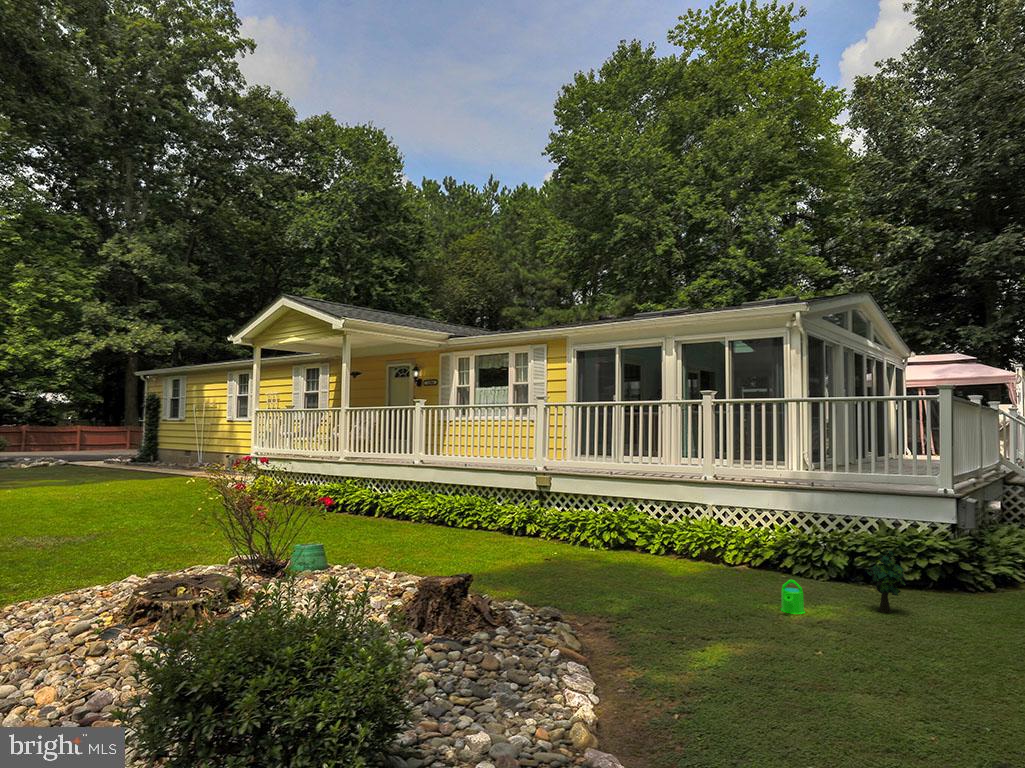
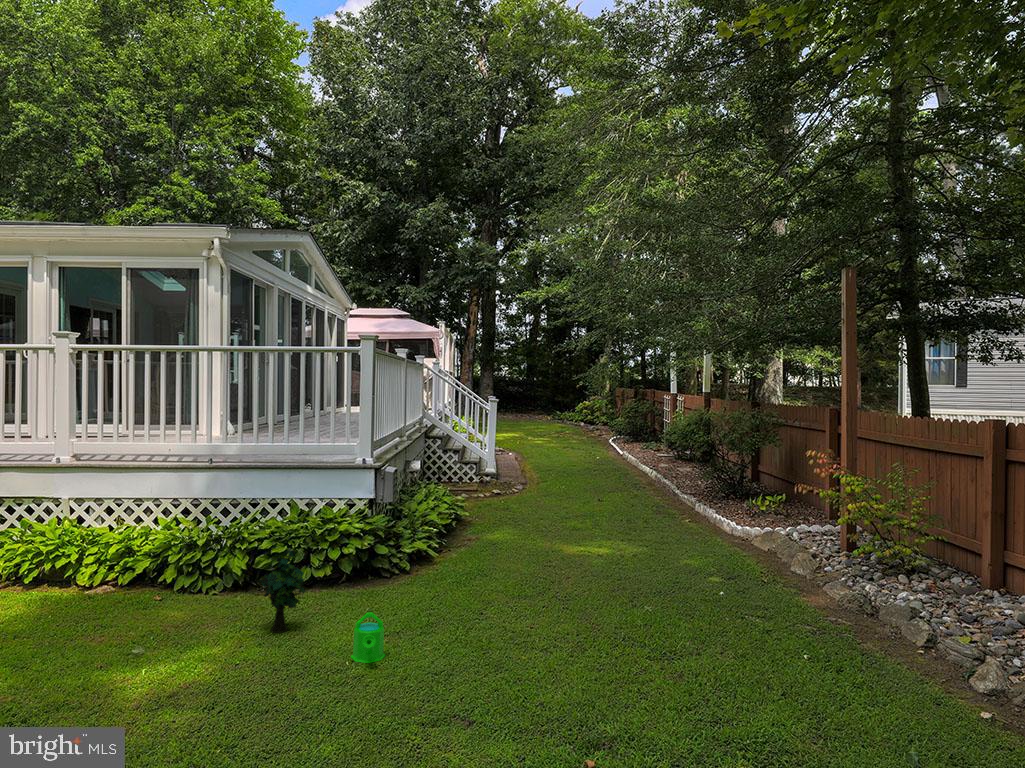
watering can: present [780,579,806,614] -> present [351,612,385,663]

